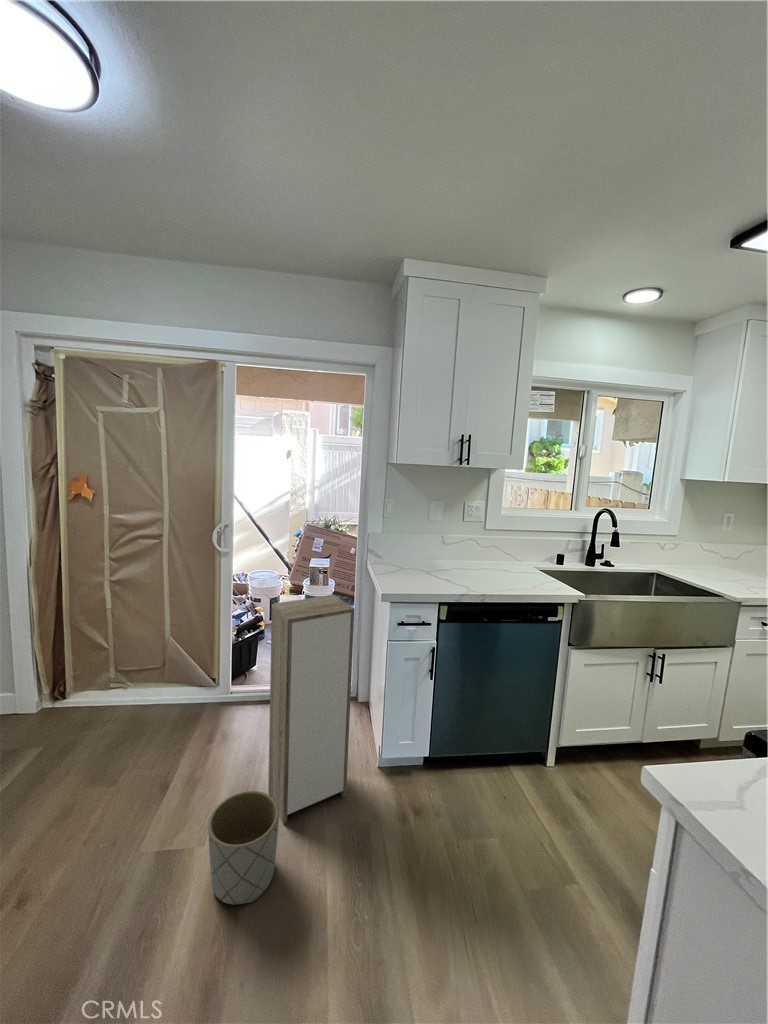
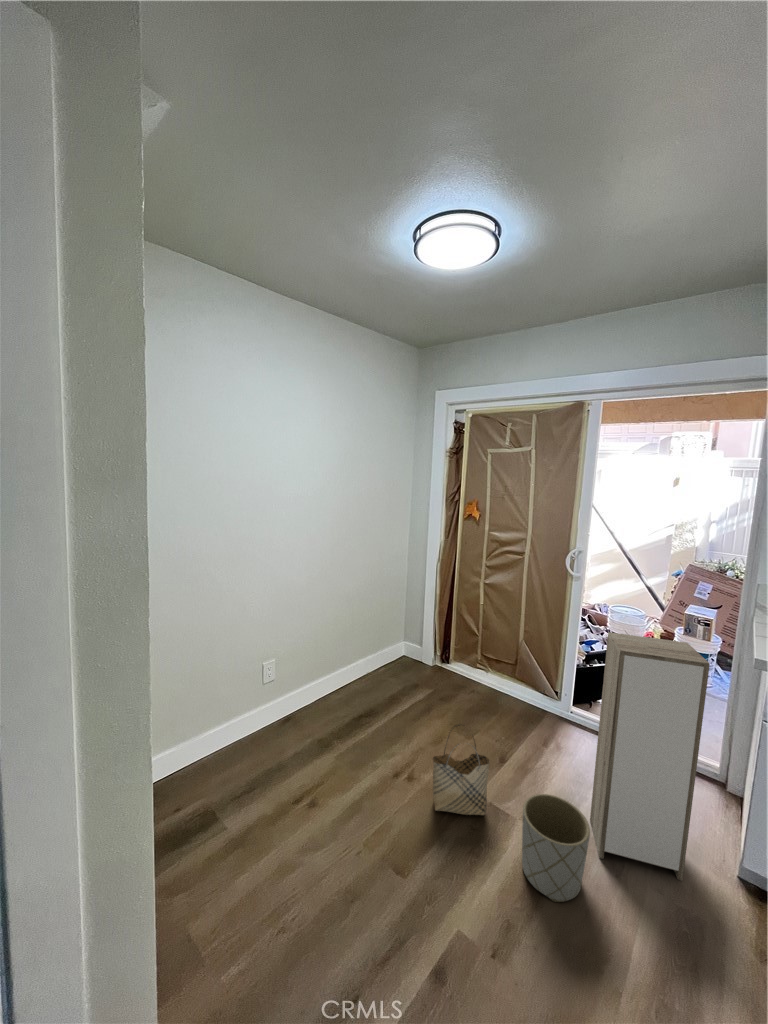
woven basket: none [70,773,158,909] -> present [432,724,490,815]

